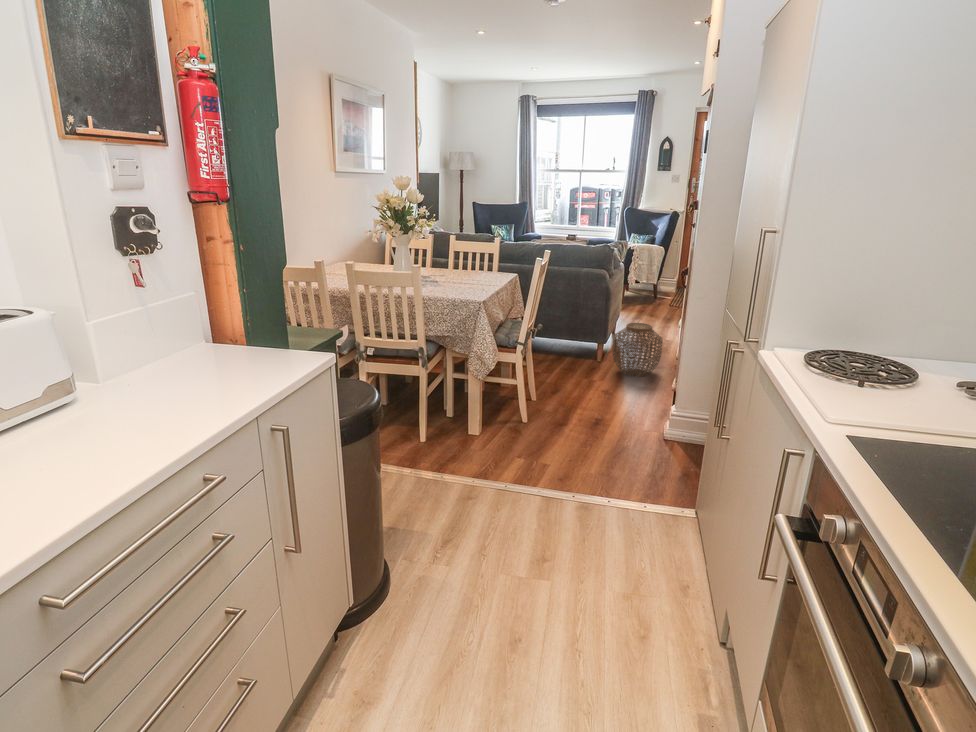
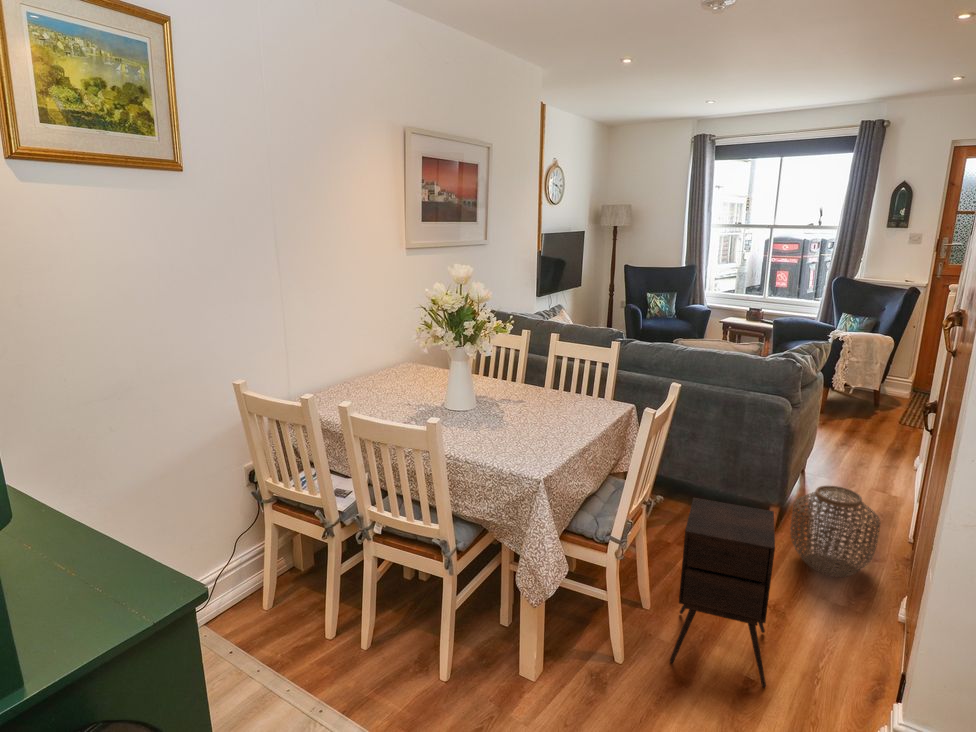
side table: none [555,322,611,422] -> present [670,498,775,687]

